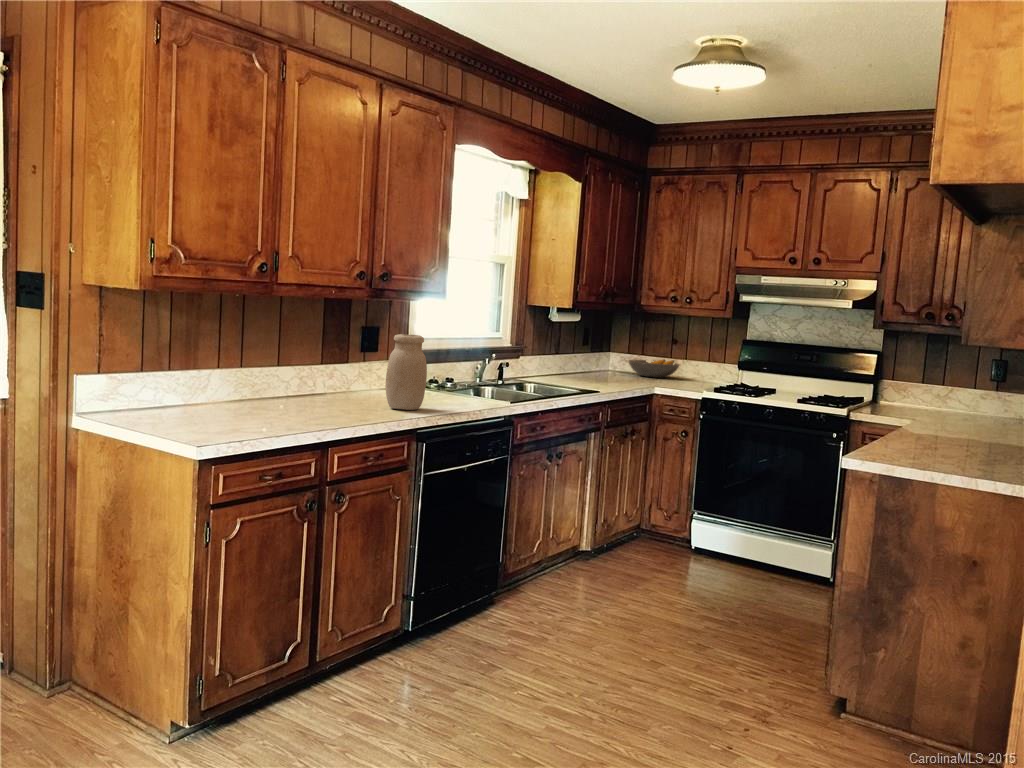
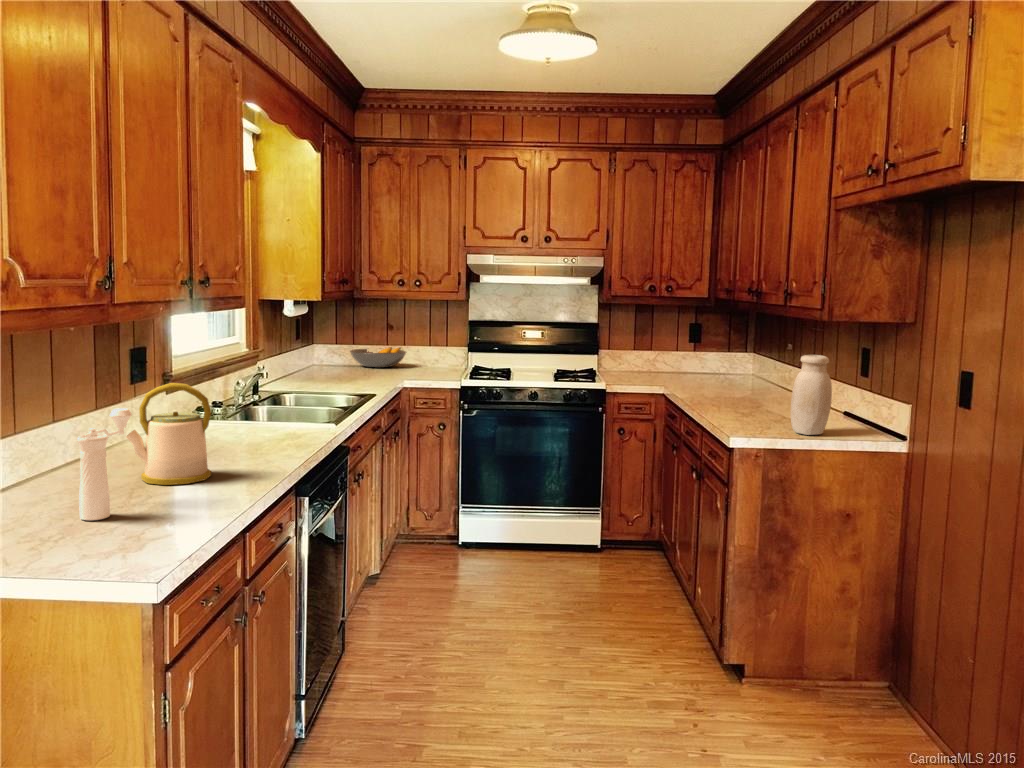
jar: present [386,334,427,410] -> present [790,355,832,435]
kettle: none [305,345,357,414] -> present [126,383,211,485]
pepper mill: none [240,354,286,420] -> present [77,408,132,520]

